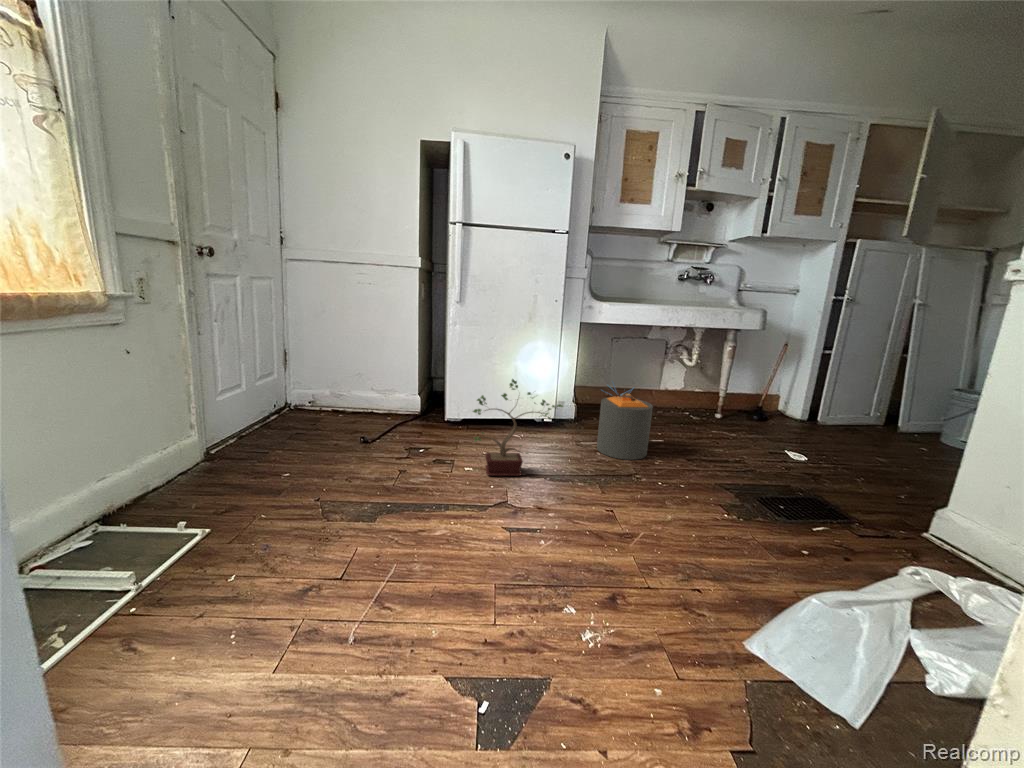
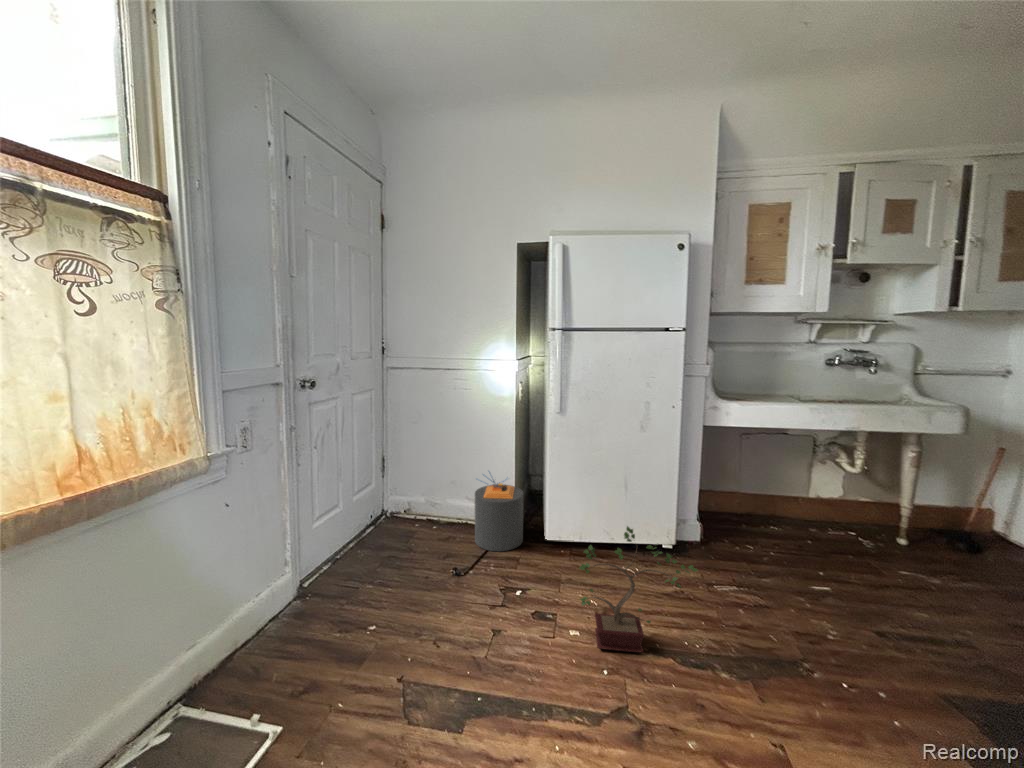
trash can: present [597,385,653,460] -> present [475,472,523,551]

